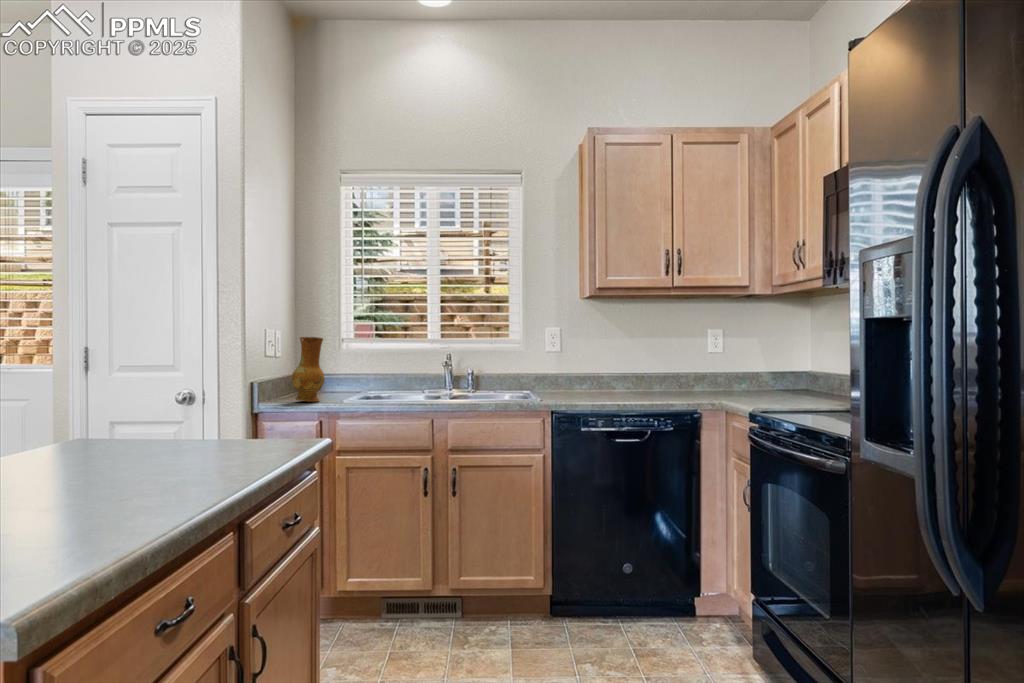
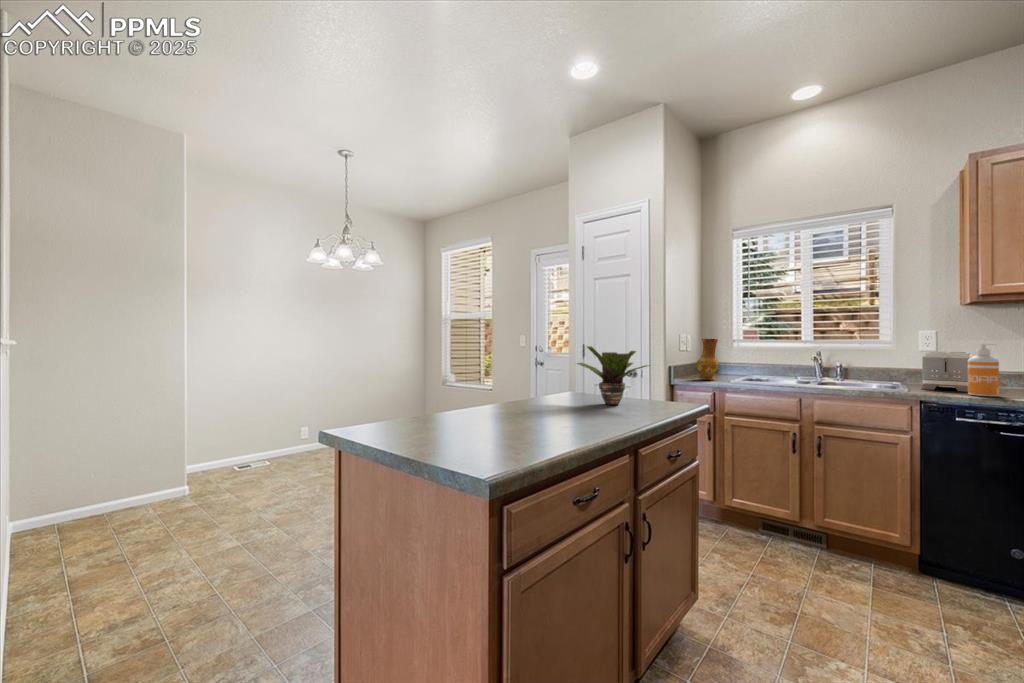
soap dispenser: none [590,343,613,401] -> present [968,344,999,396]
toaster: none [550,351,591,396] -> present [921,352,972,392]
potted plant: none [51,365,222,480] -> present [577,346,648,405]

